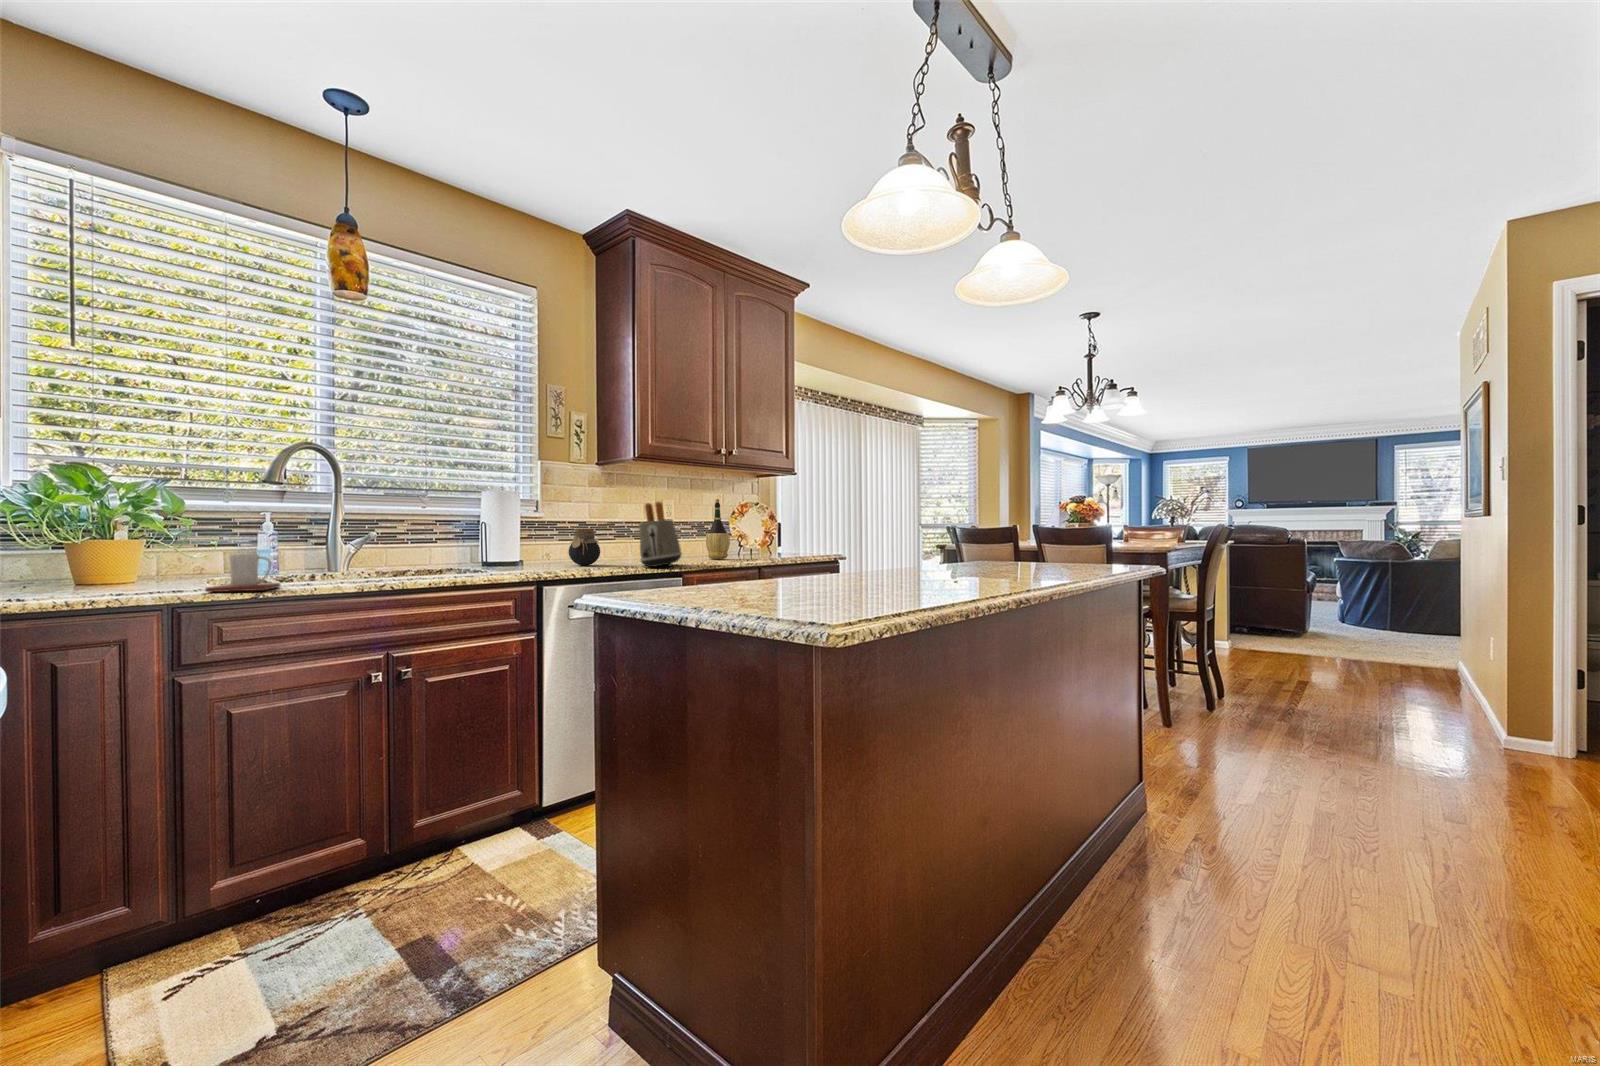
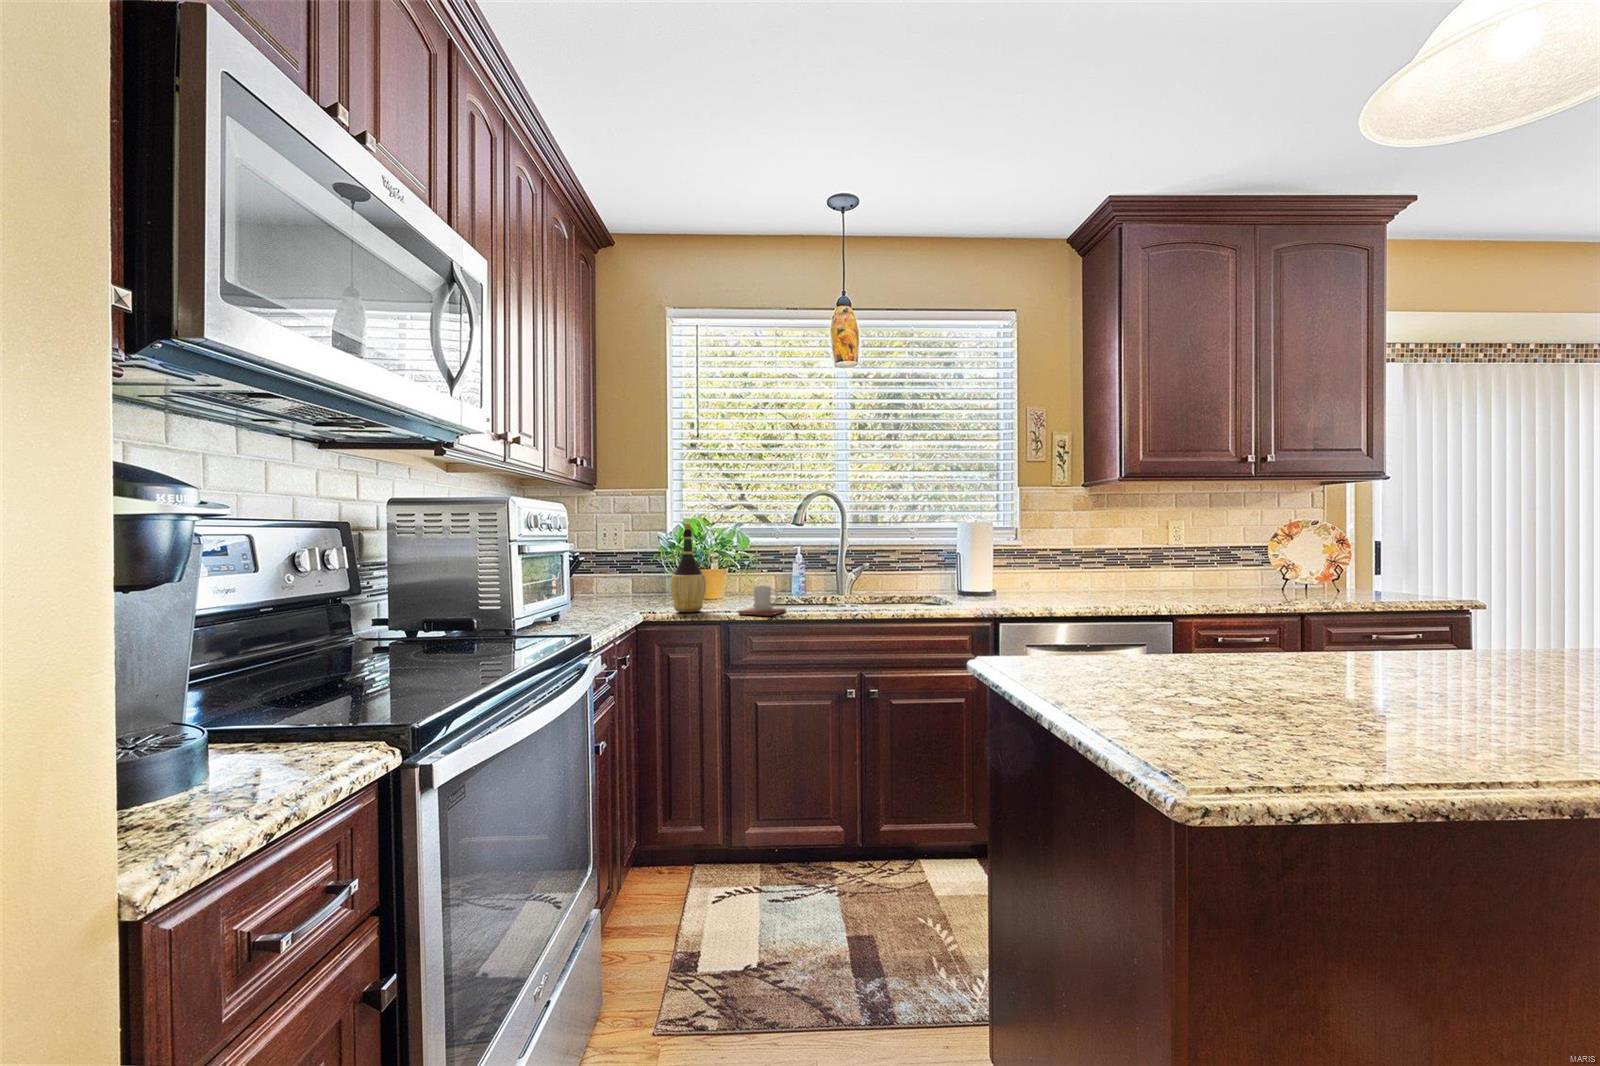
wine bottle: present [706,499,730,559] -> present [670,524,706,612]
toaster: present [639,502,682,567] -> none [1115,530,1175,607]
jar: present [569,529,600,565] -> none [1041,559,1075,597]

